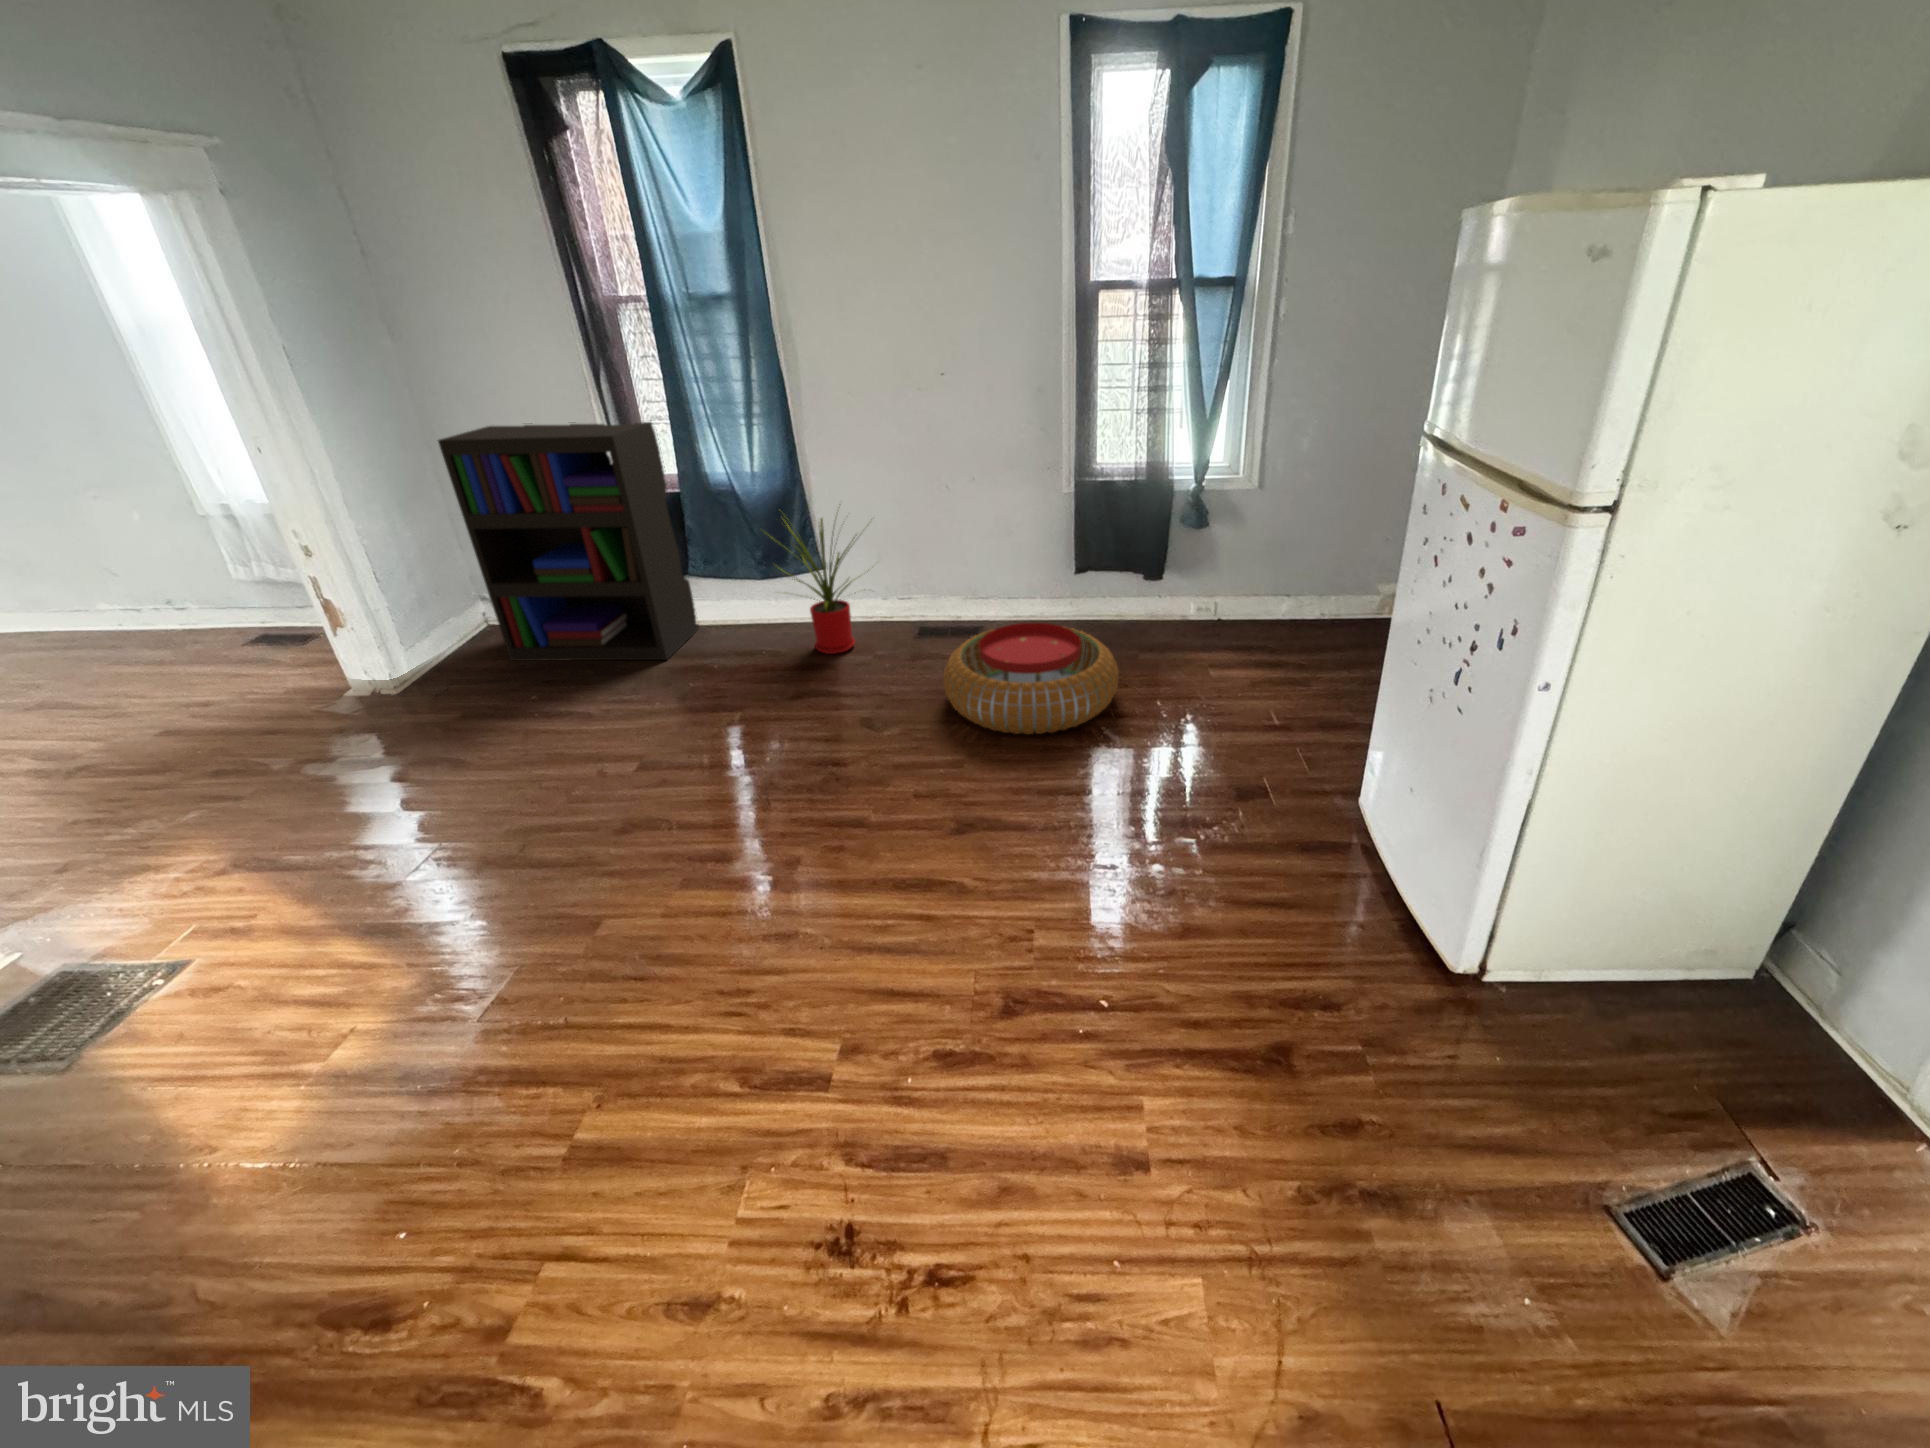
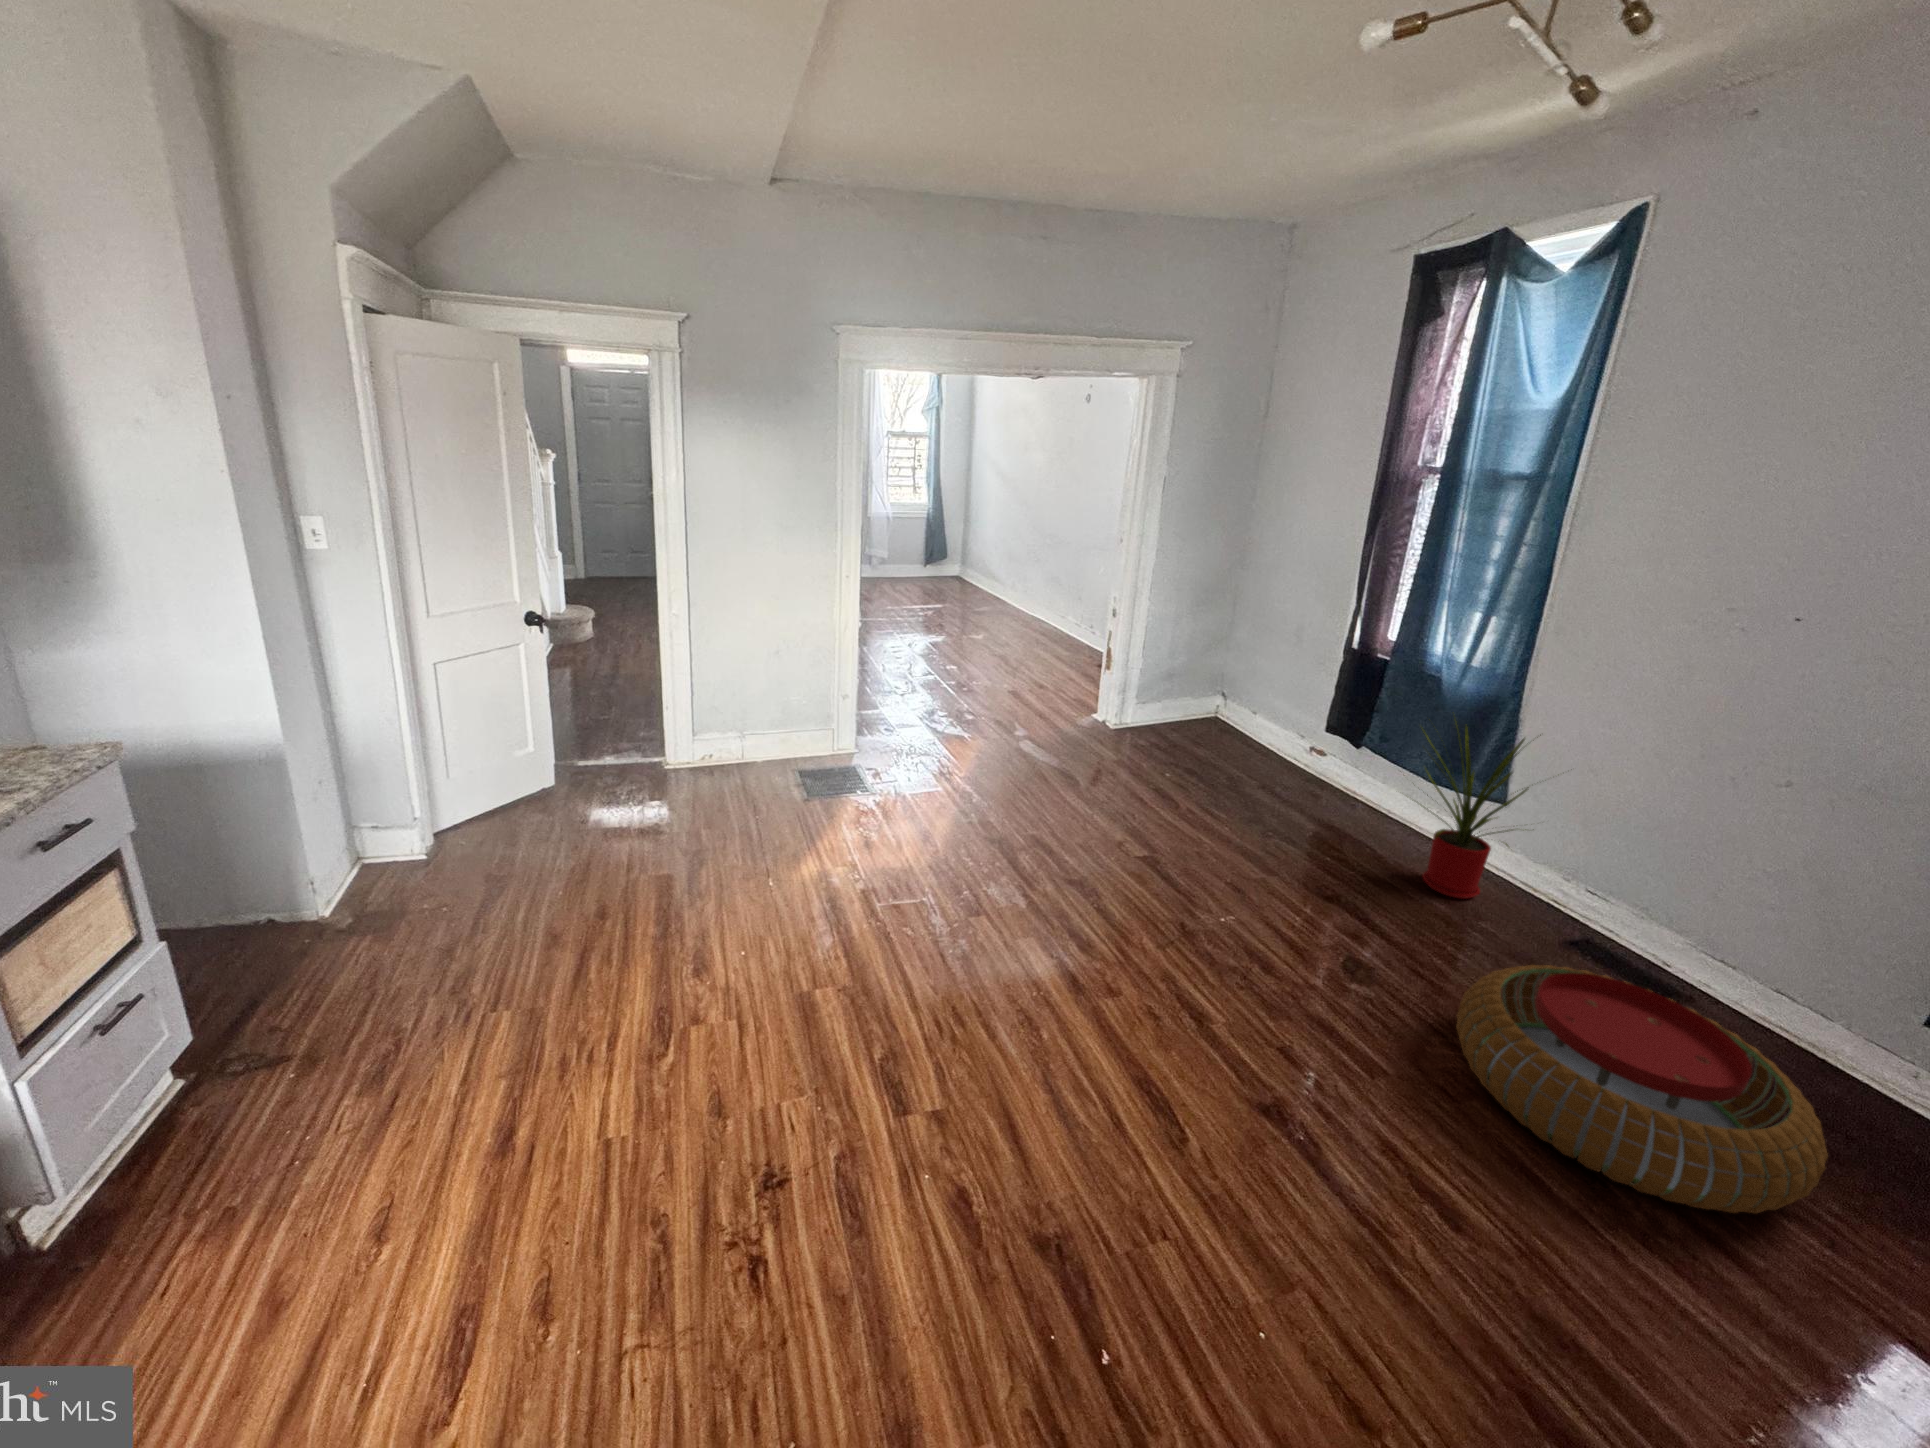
bookshelf: present [438,422,699,661] -> none [1193,567,1396,804]

